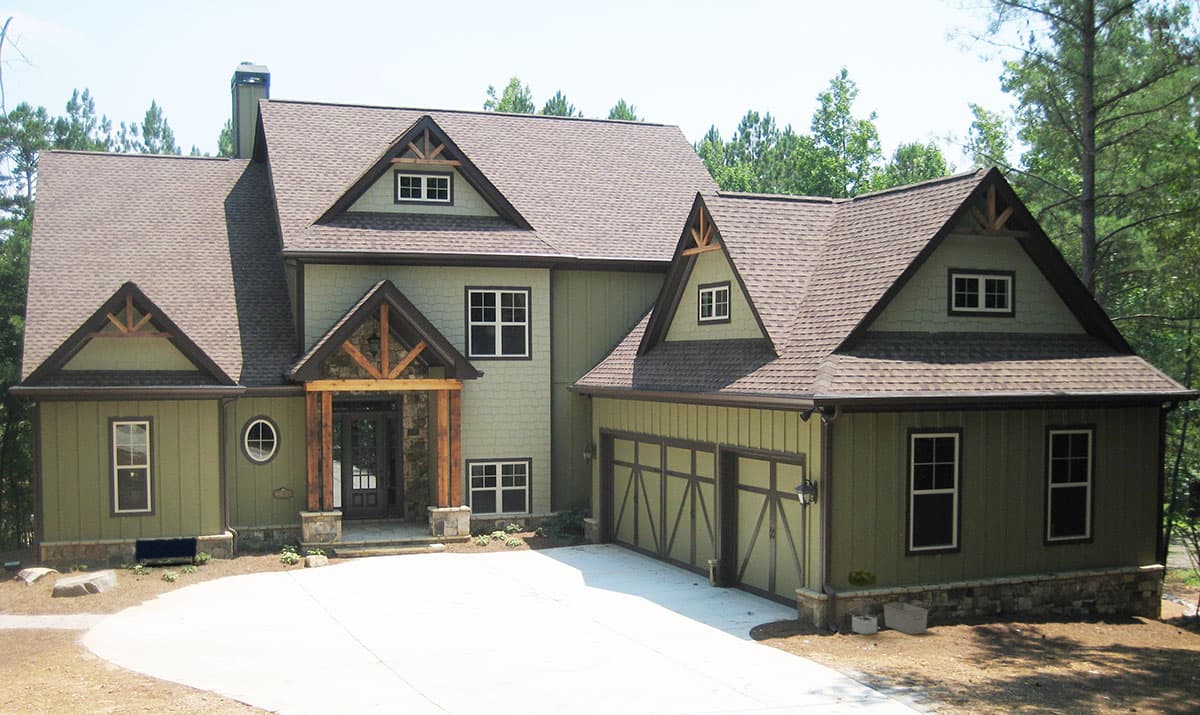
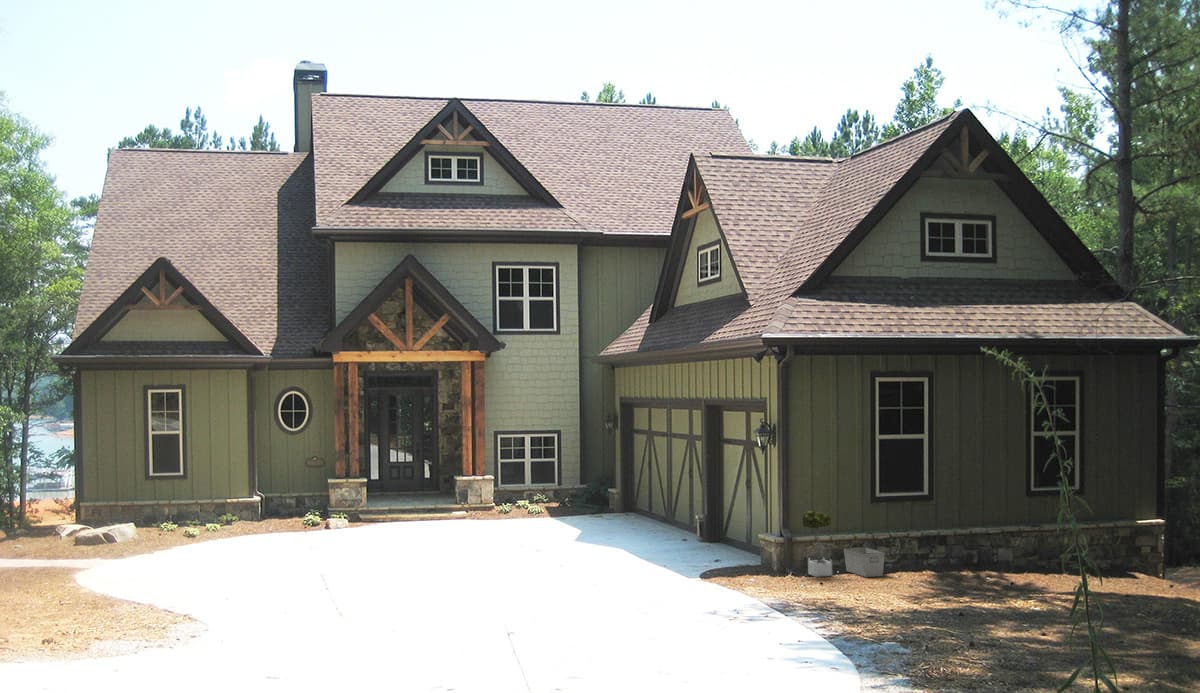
bench: present [135,537,197,565] -> none [171,499,230,528]

